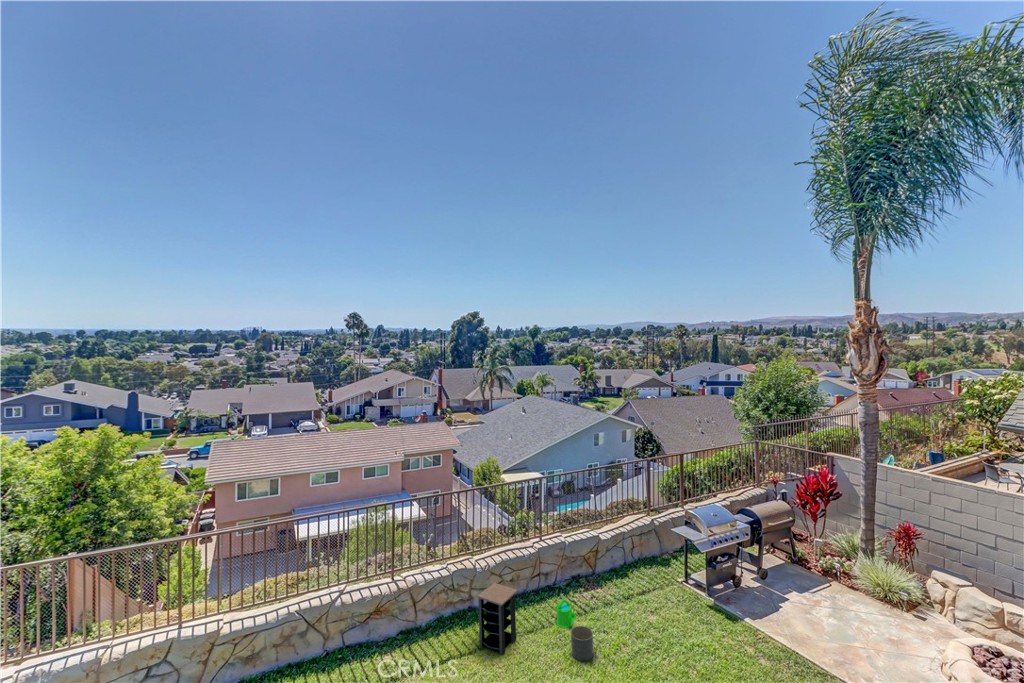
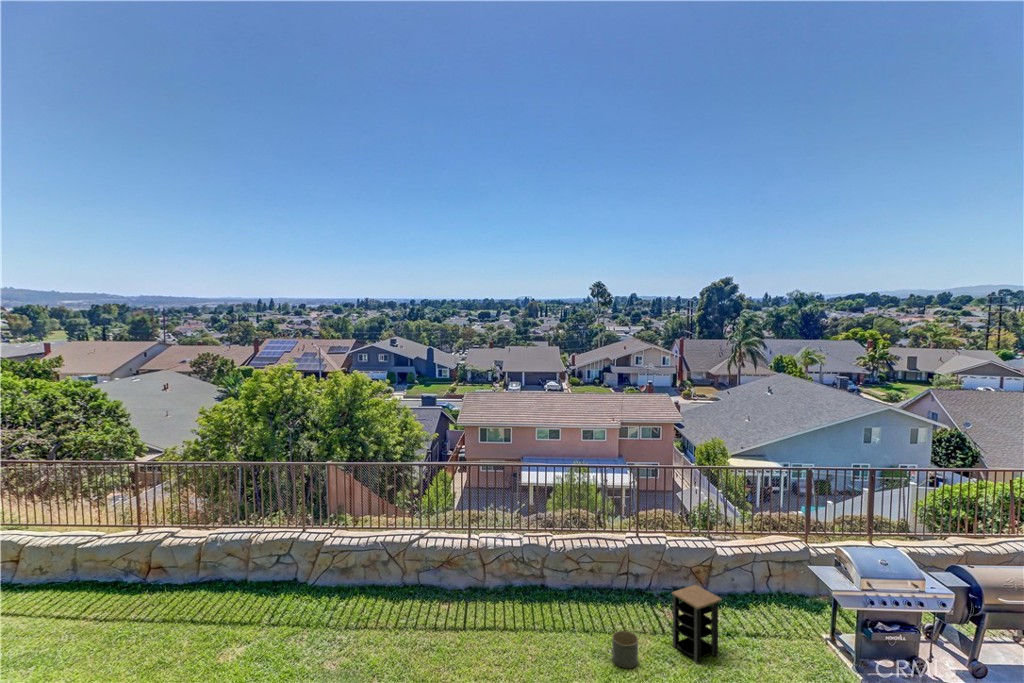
side table: present [478,583,517,655] -> present [672,585,722,663]
watering can: present [556,599,576,628] -> none [620,603,640,634]

